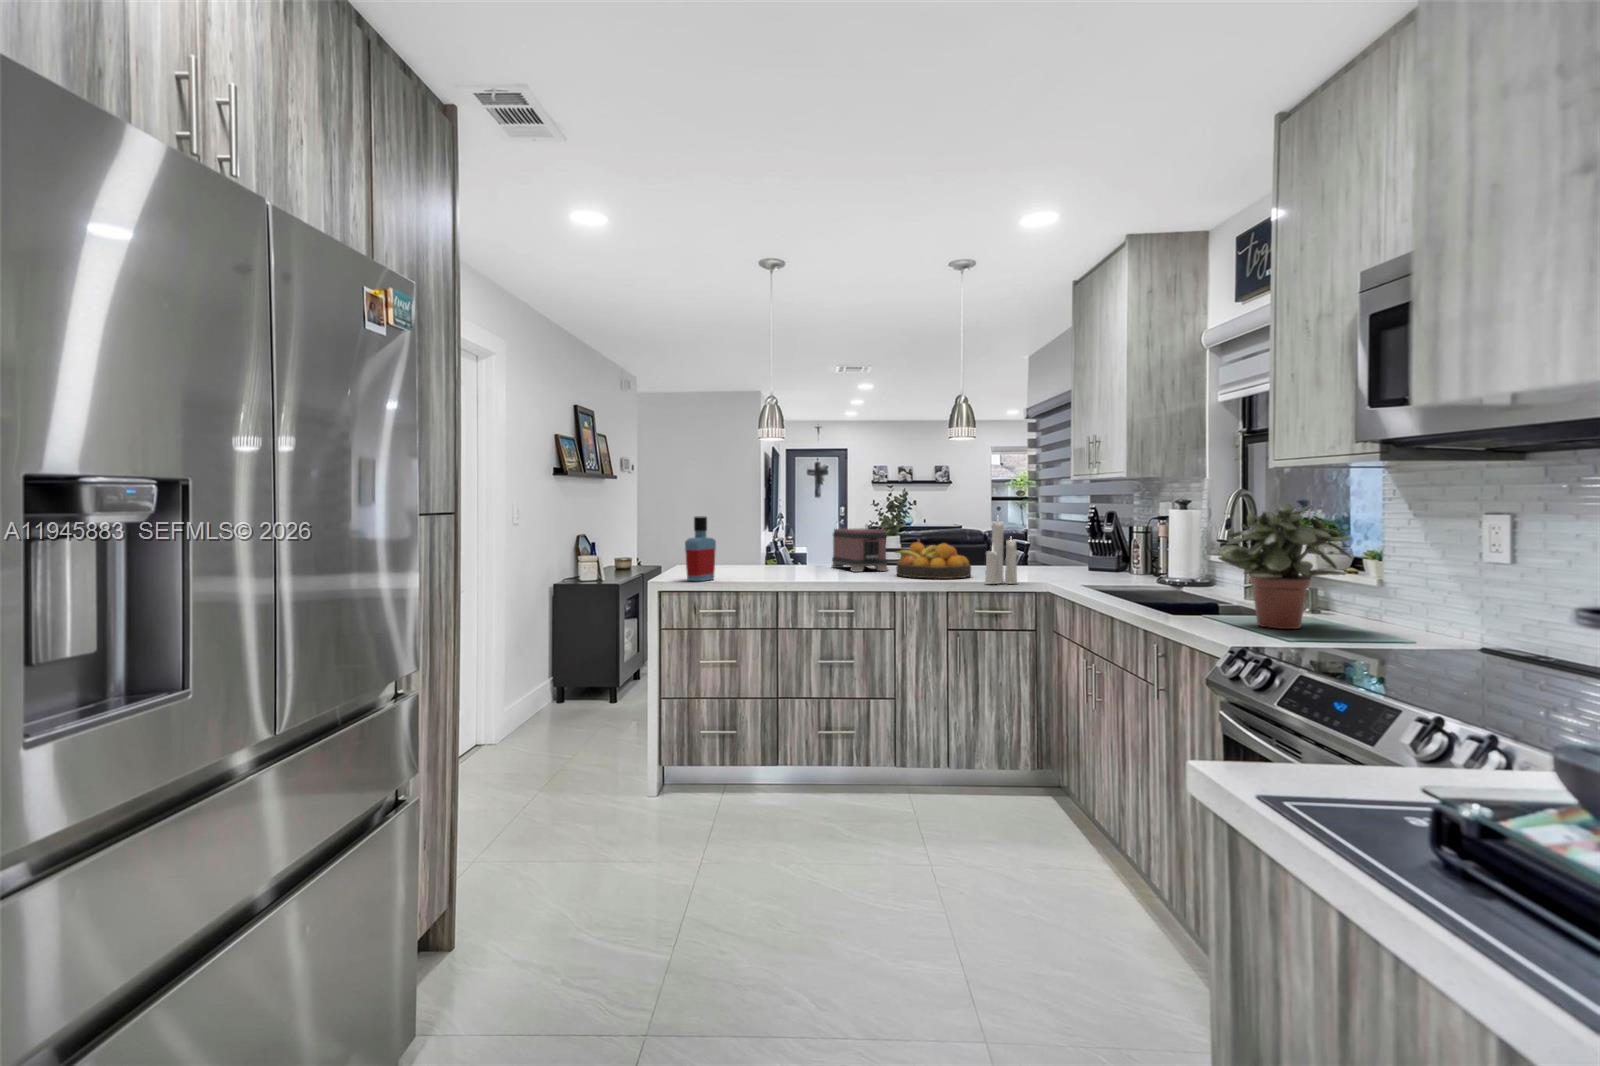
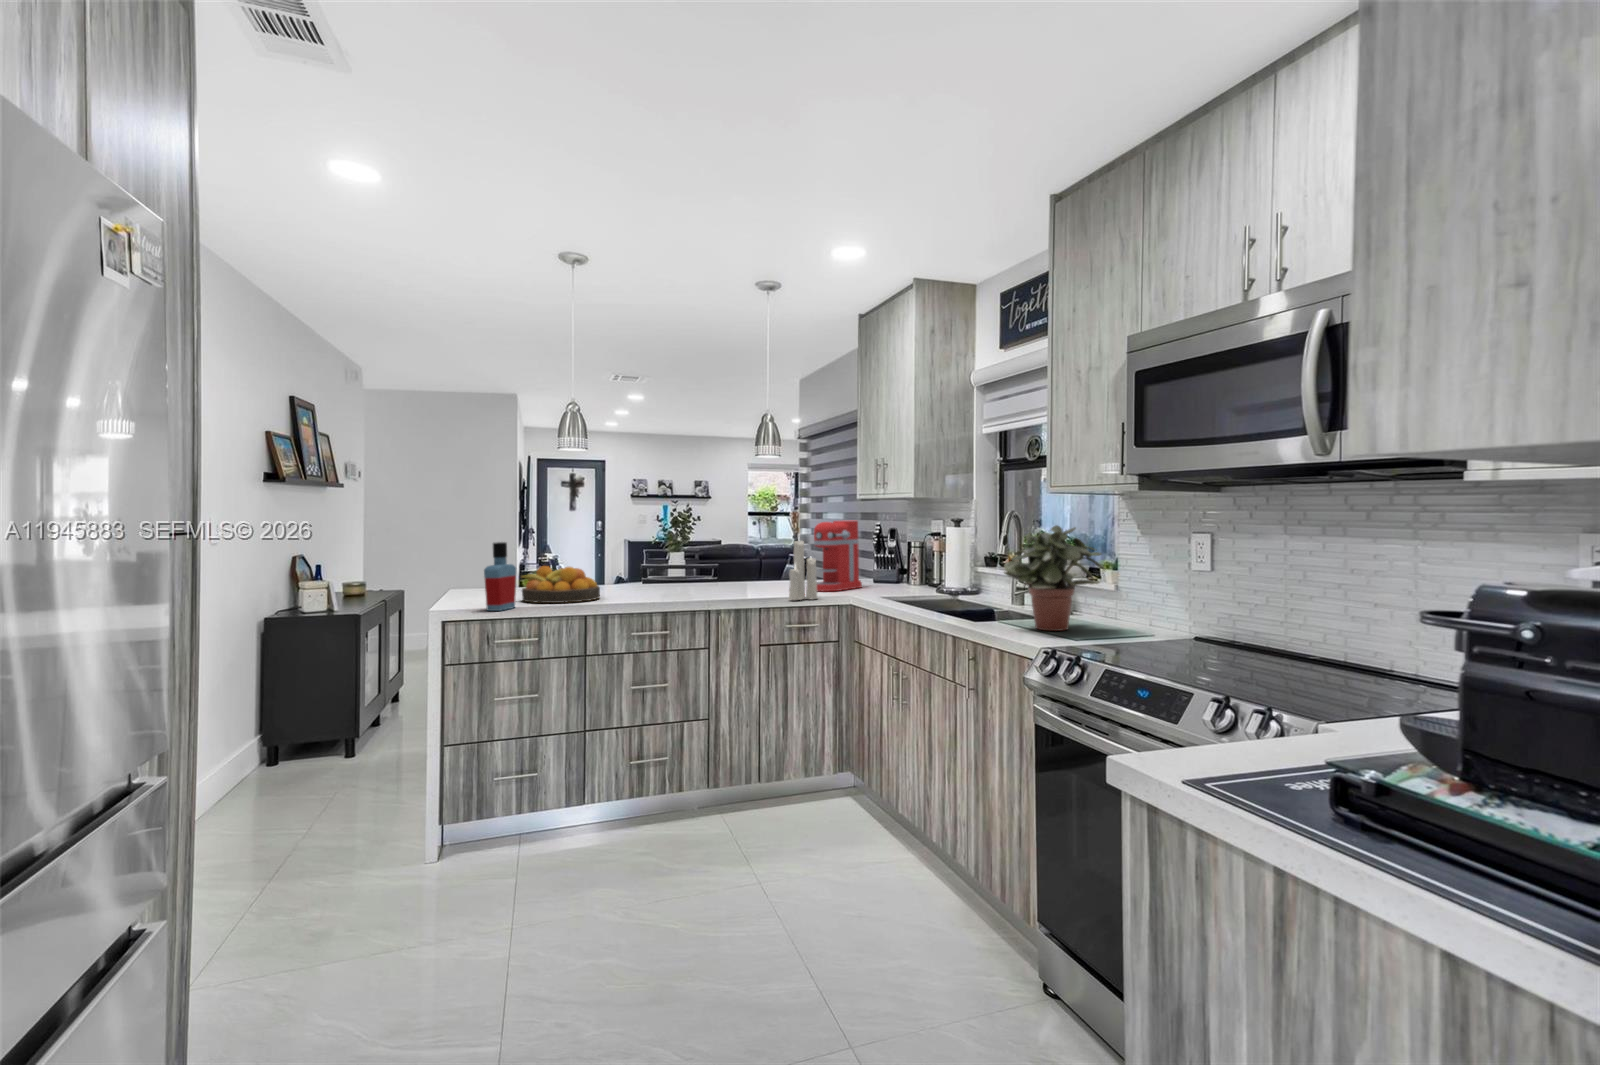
coffee maker: none [1016,502,1075,577] -> present [814,521,862,591]
toaster: present [832,529,888,572] -> none [628,549,689,593]
fruit bowl: present [896,542,971,579] -> present [521,566,600,603]

